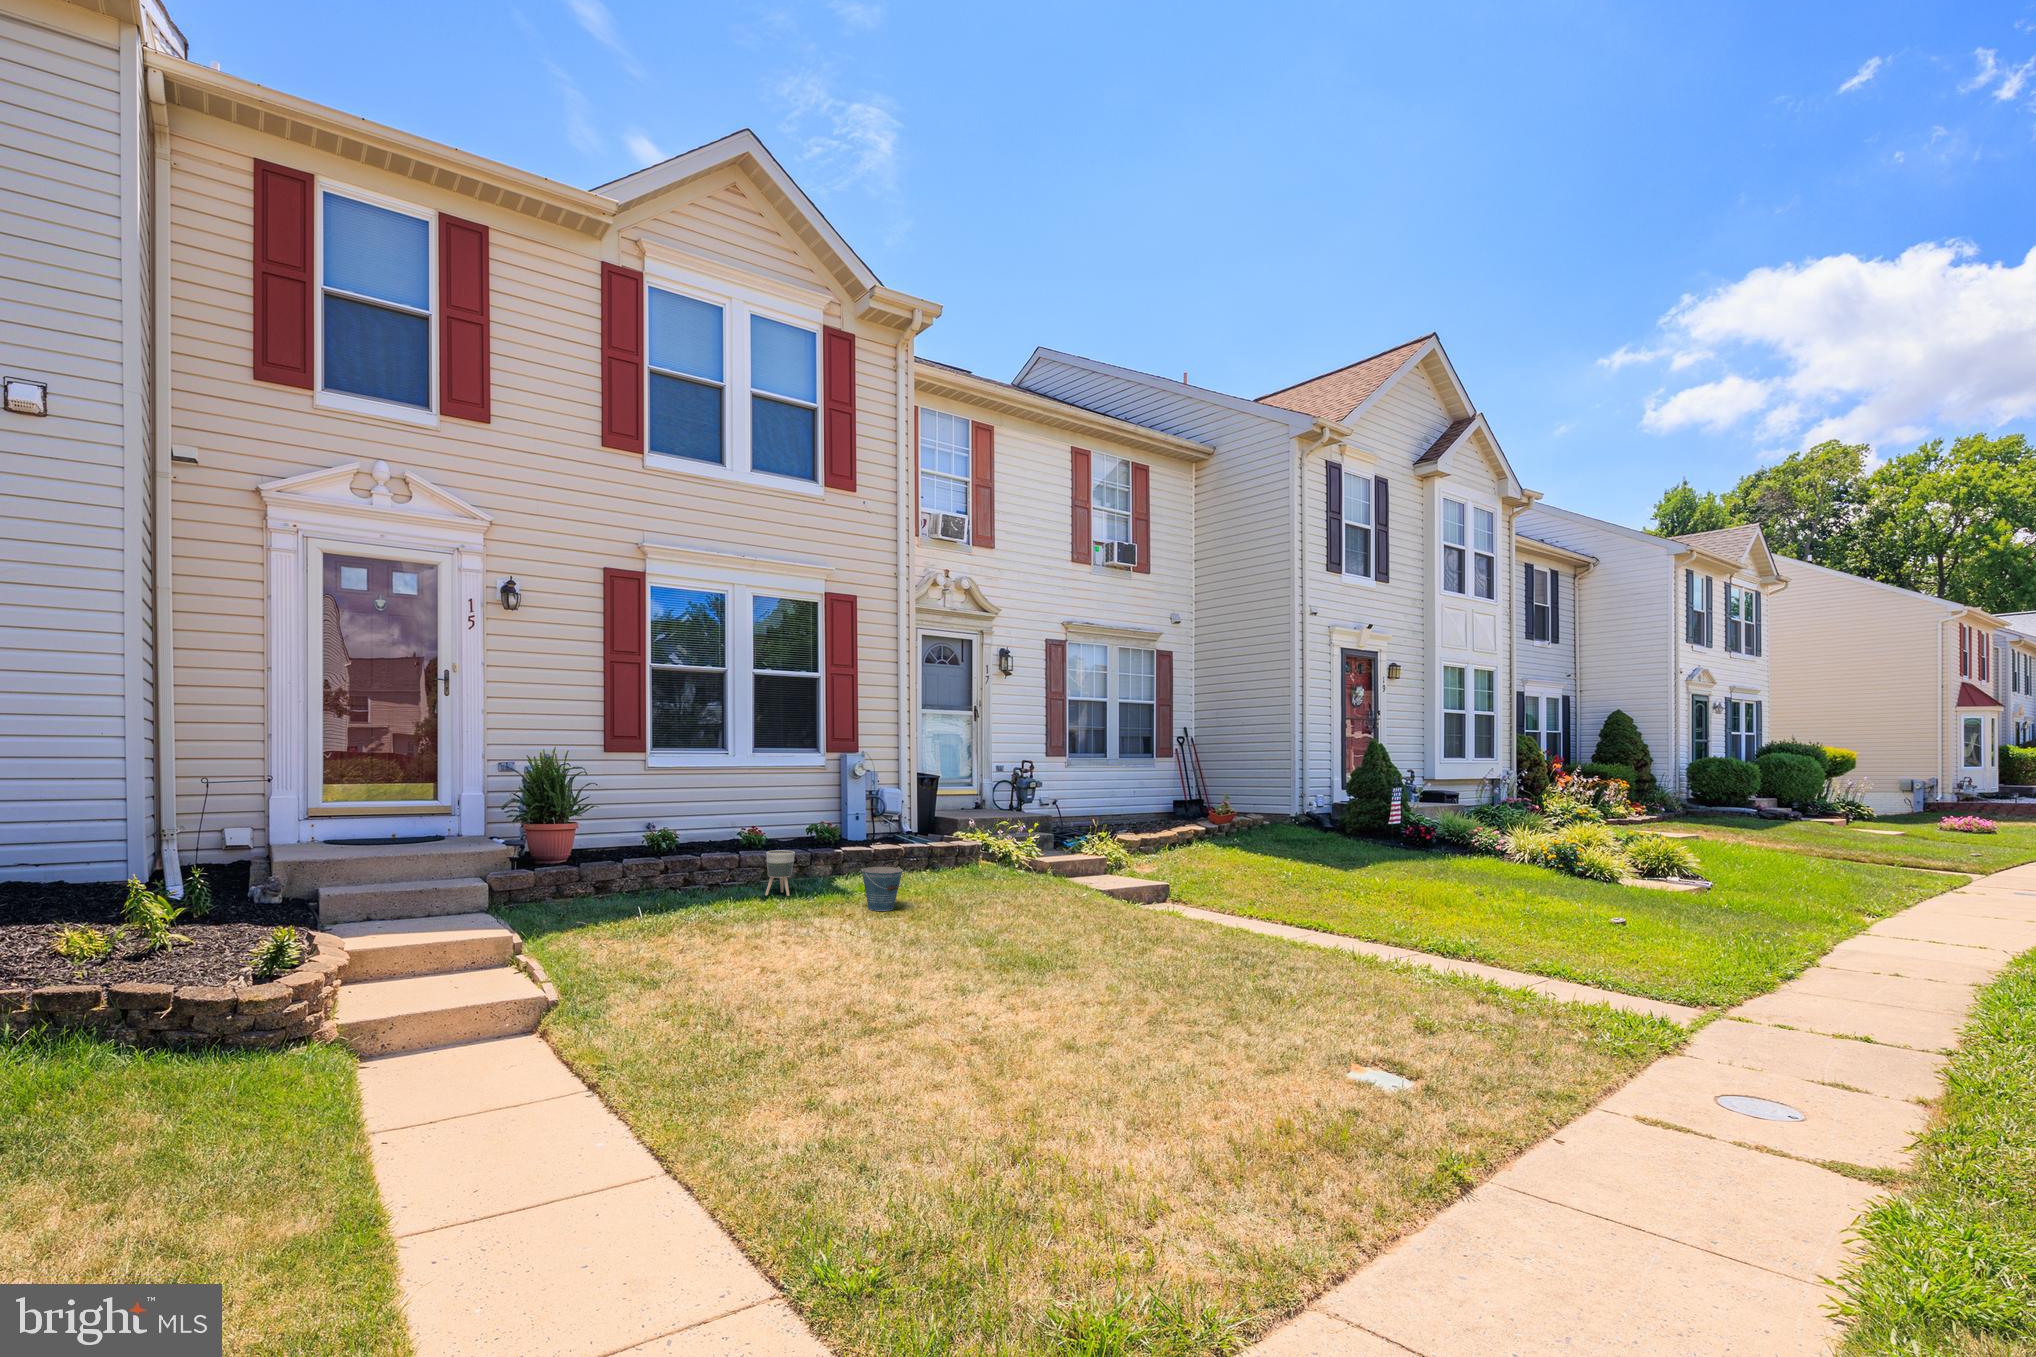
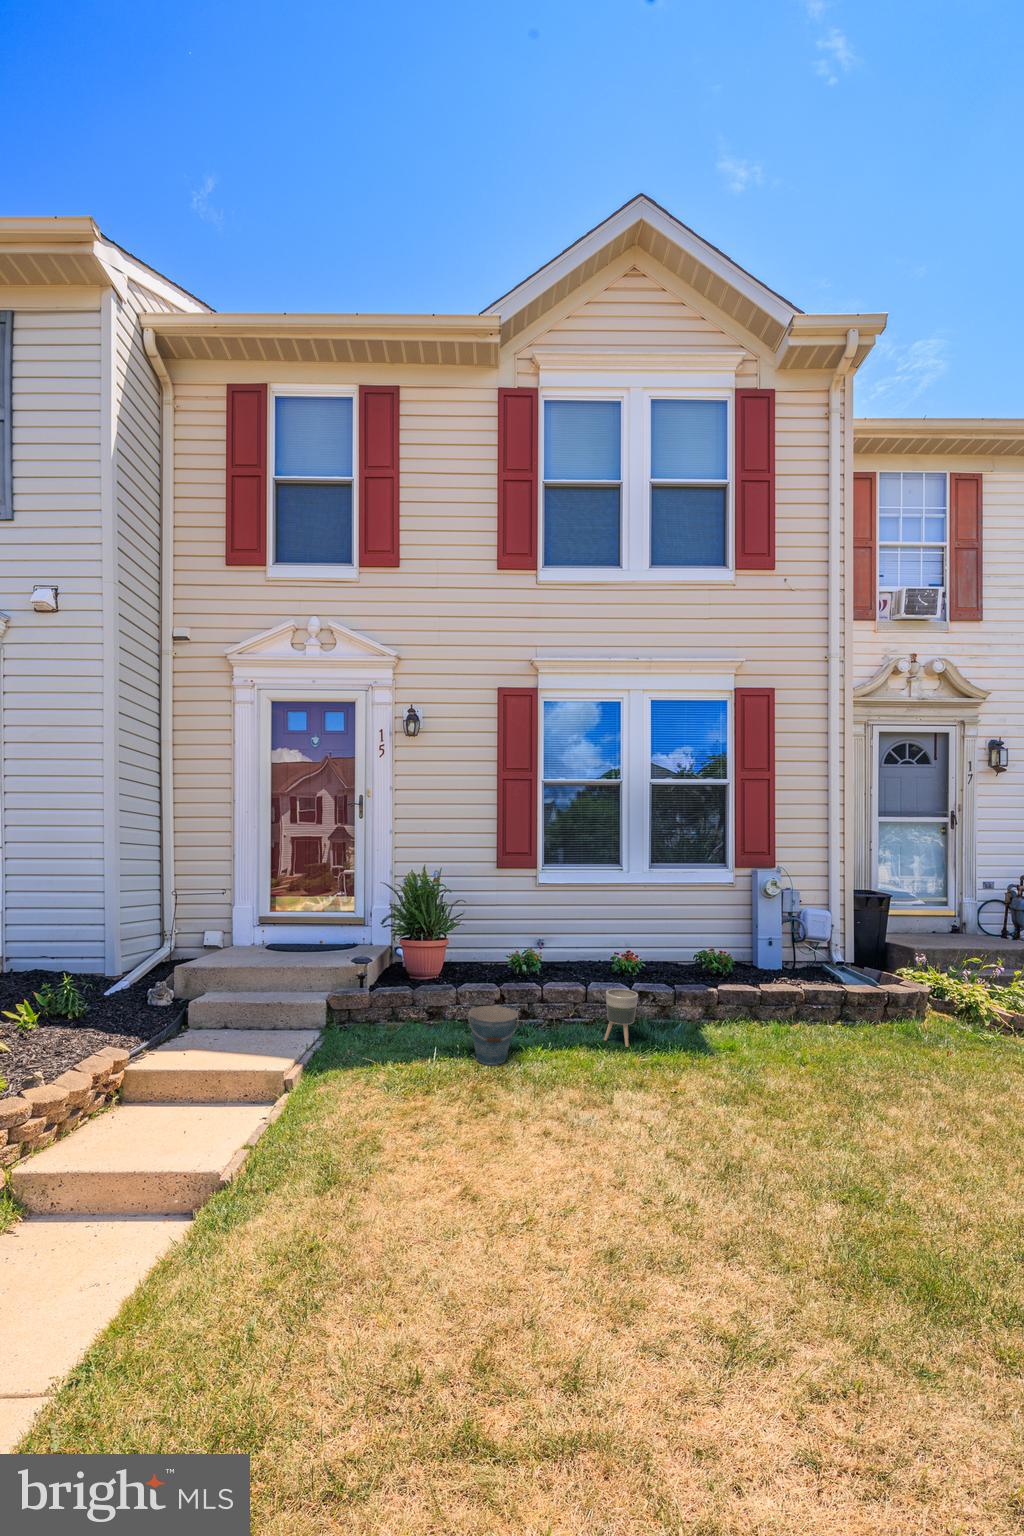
bucket: present [862,867,903,911] -> present [469,1006,518,1065]

